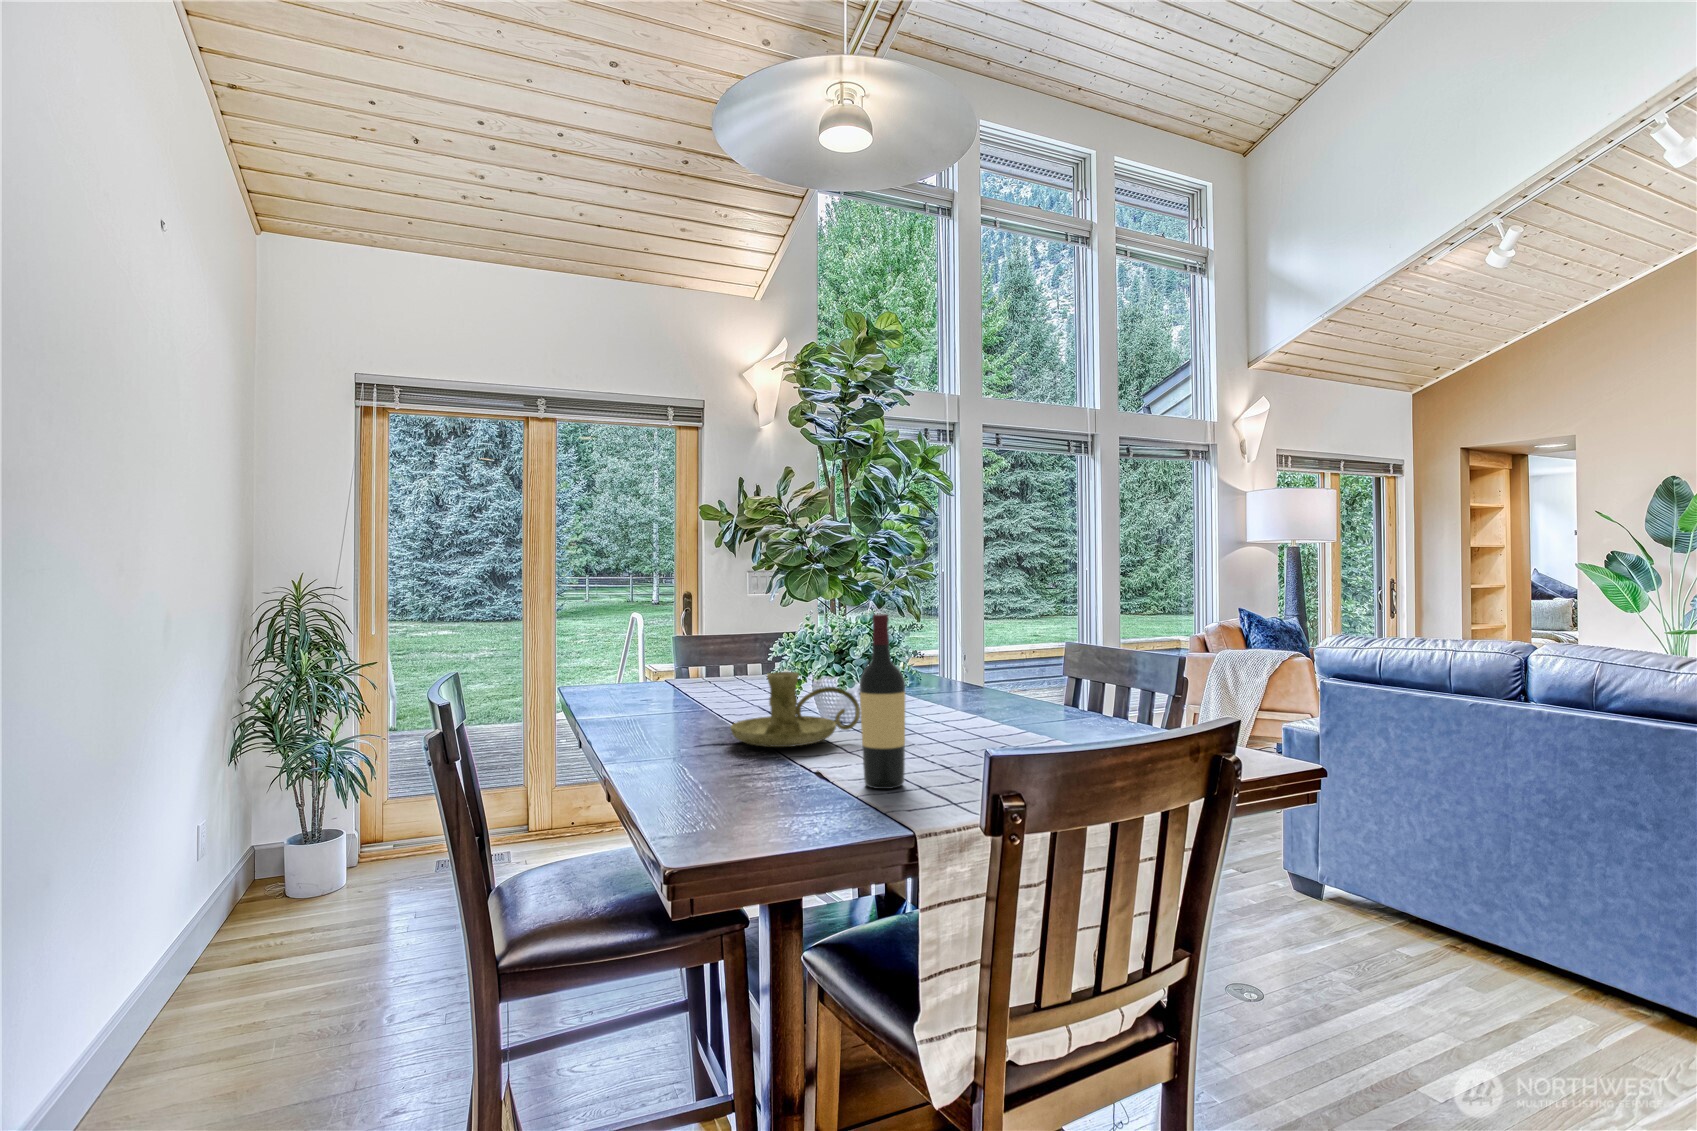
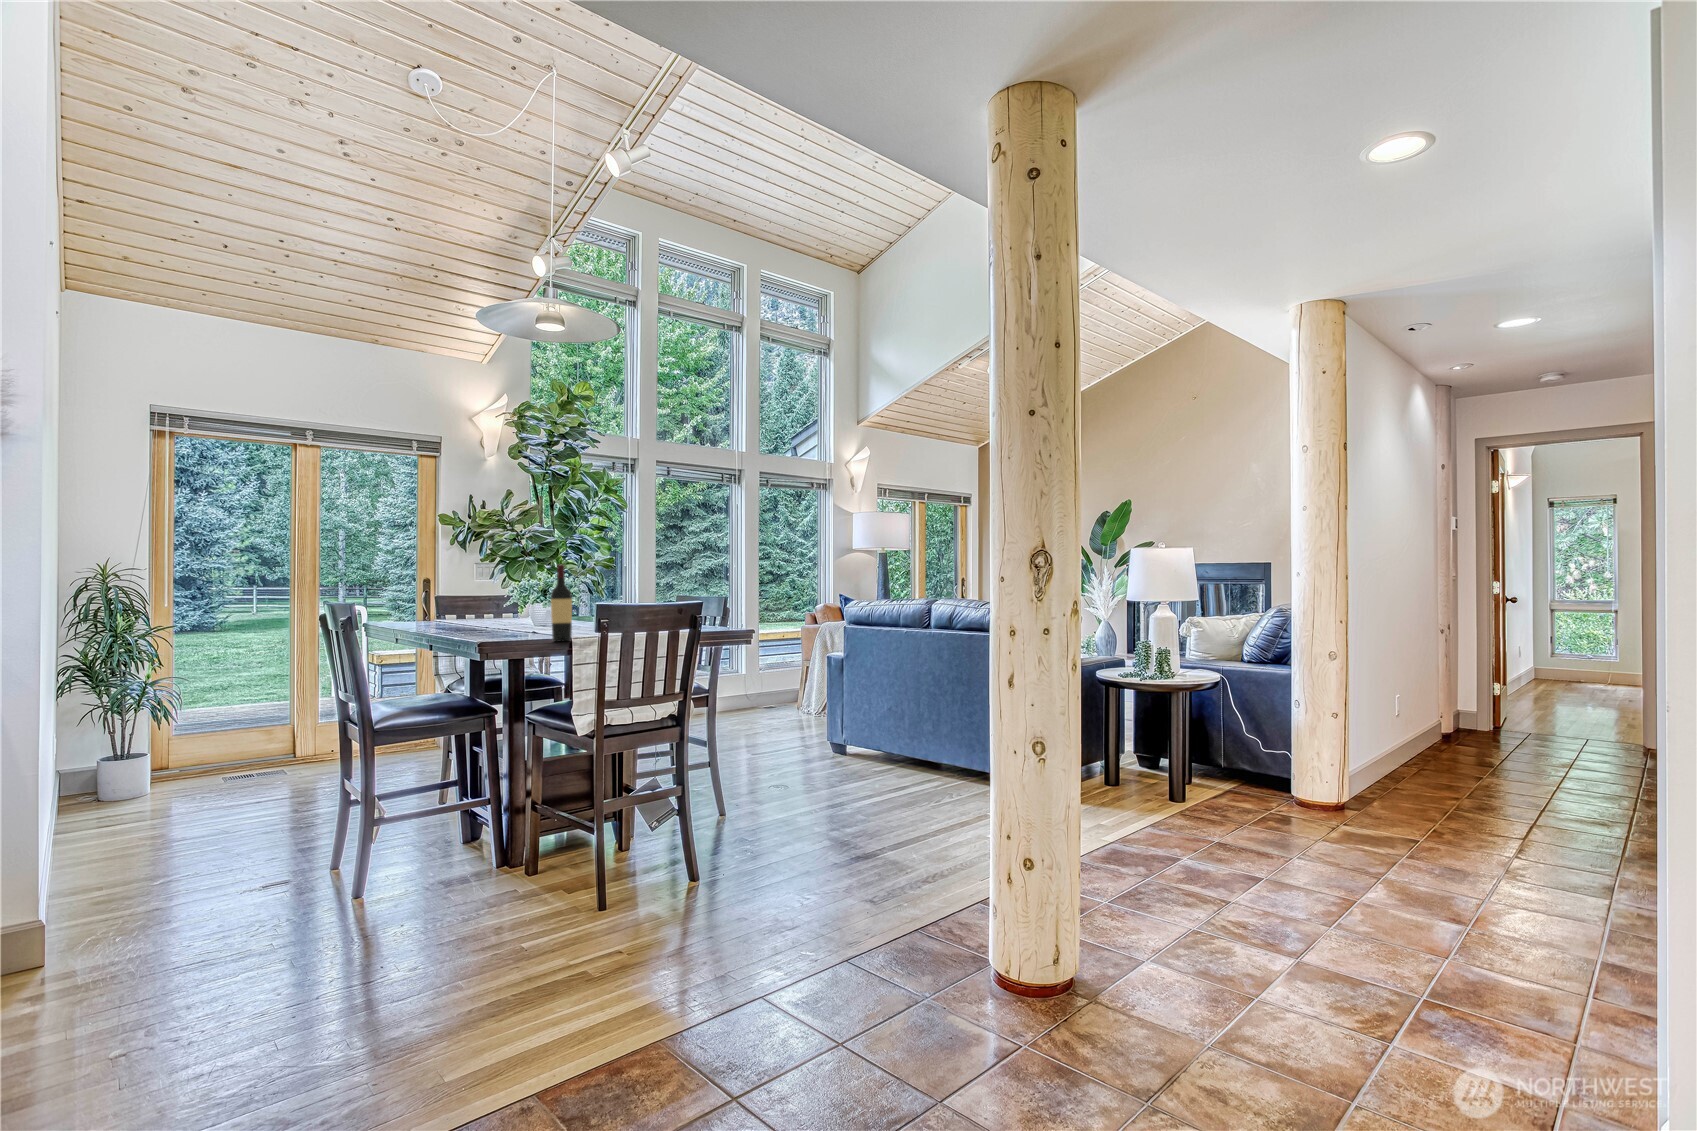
candle holder: present [731,672,860,747] -> none [482,601,553,637]

